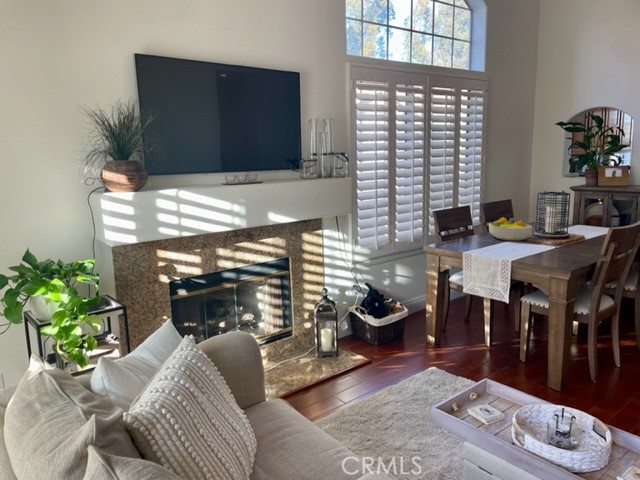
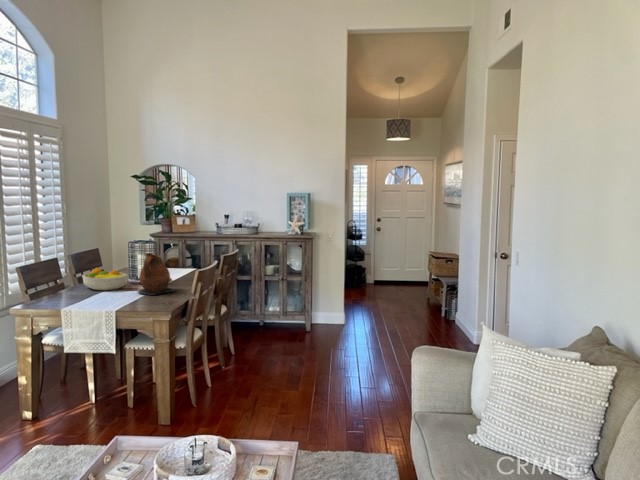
ceramic pitcher: none [538,203,585,251] -> present [138,253,175,295]

